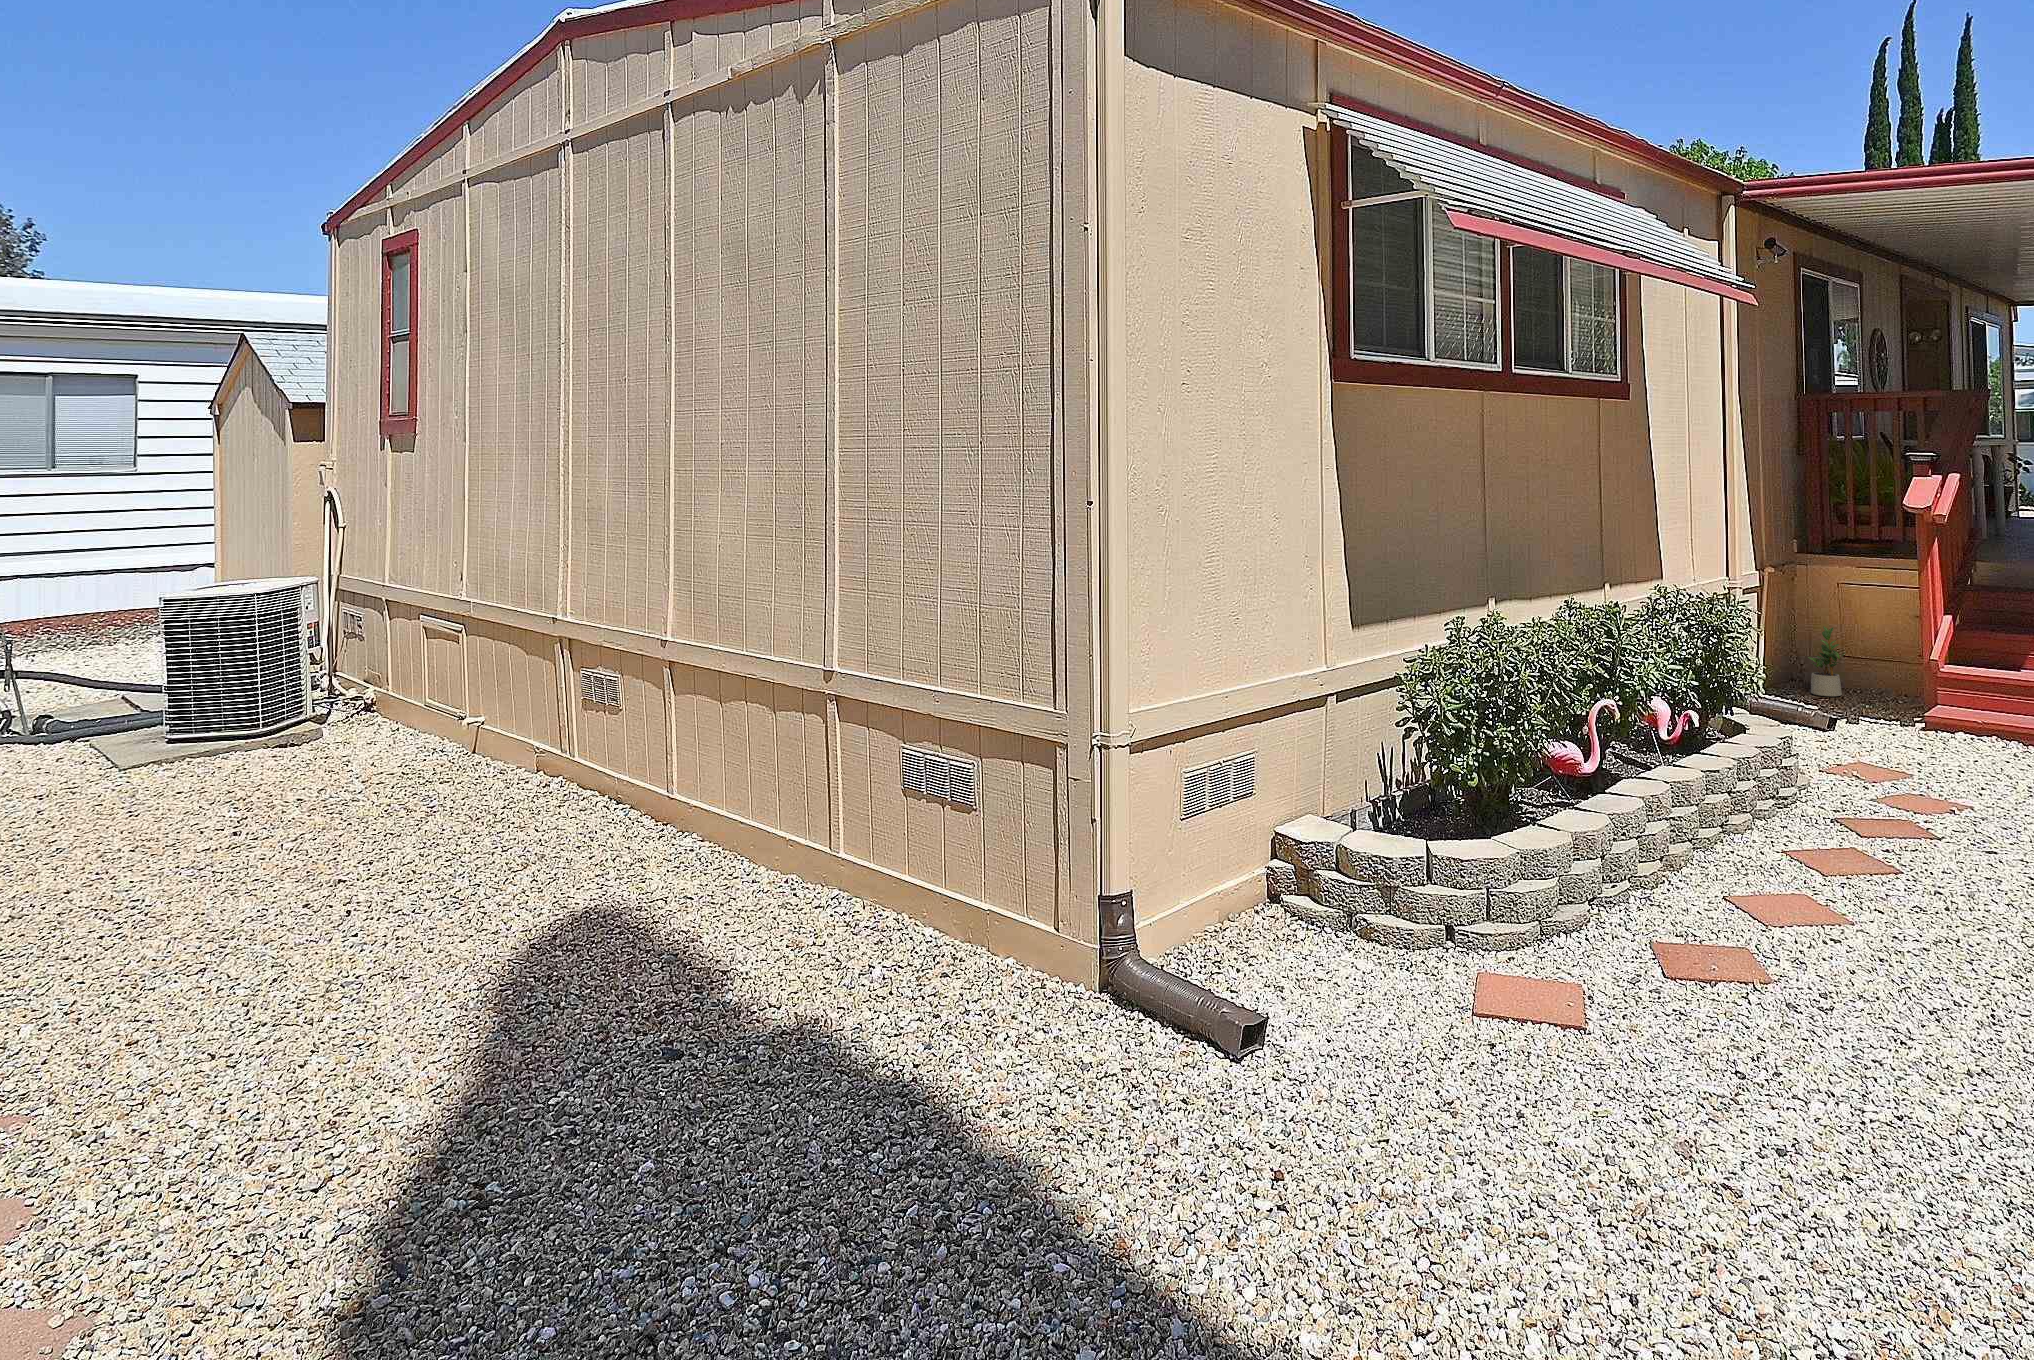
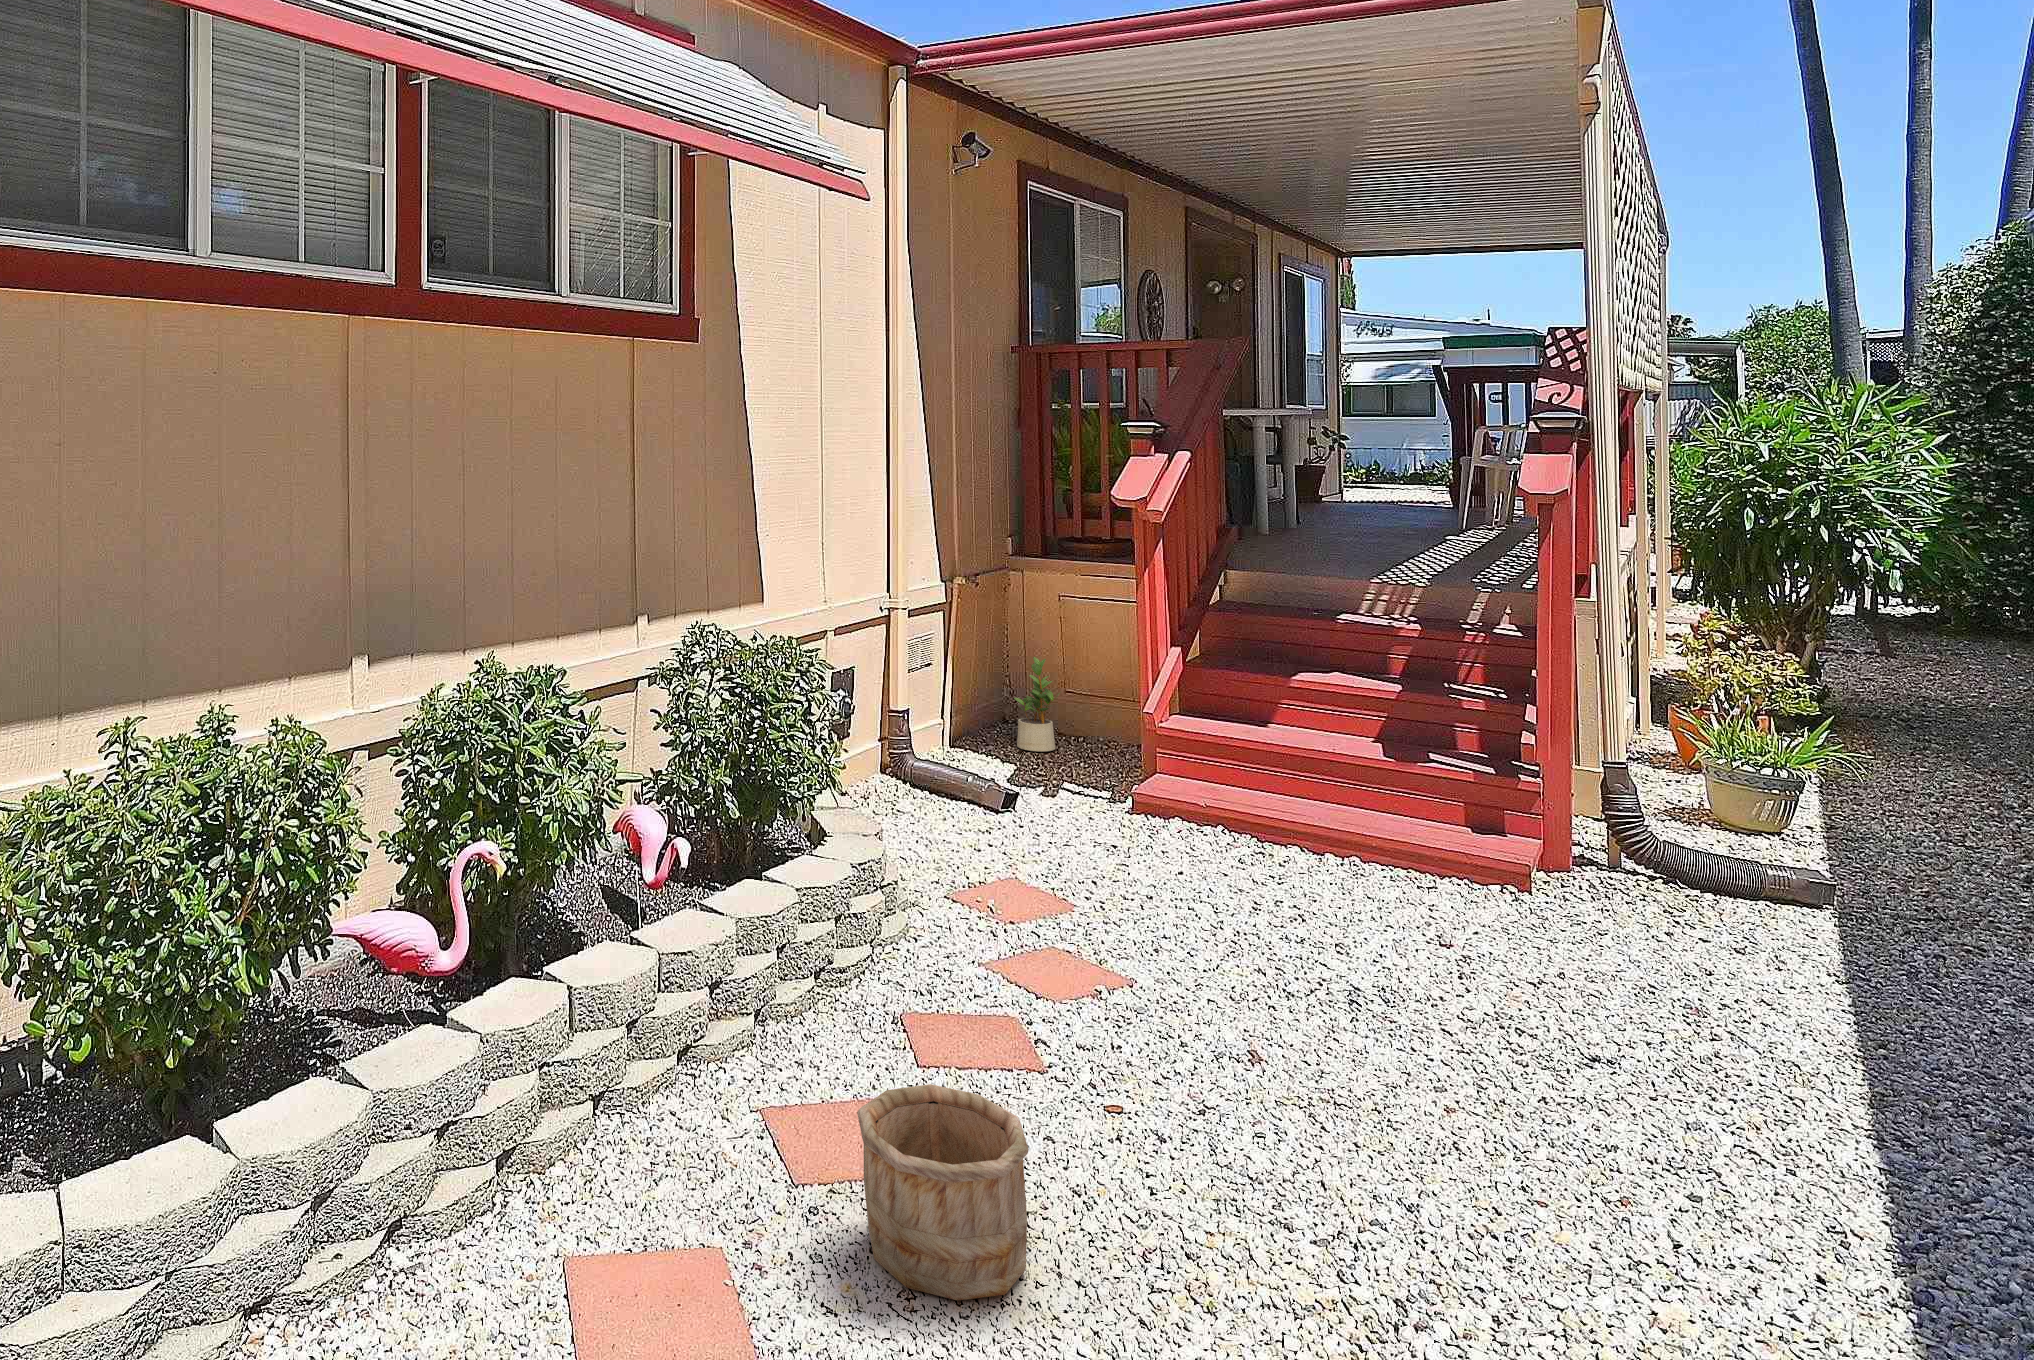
wooden bucket: none [1874,819,1979,912] -> present [857,1084,1029,1300]

